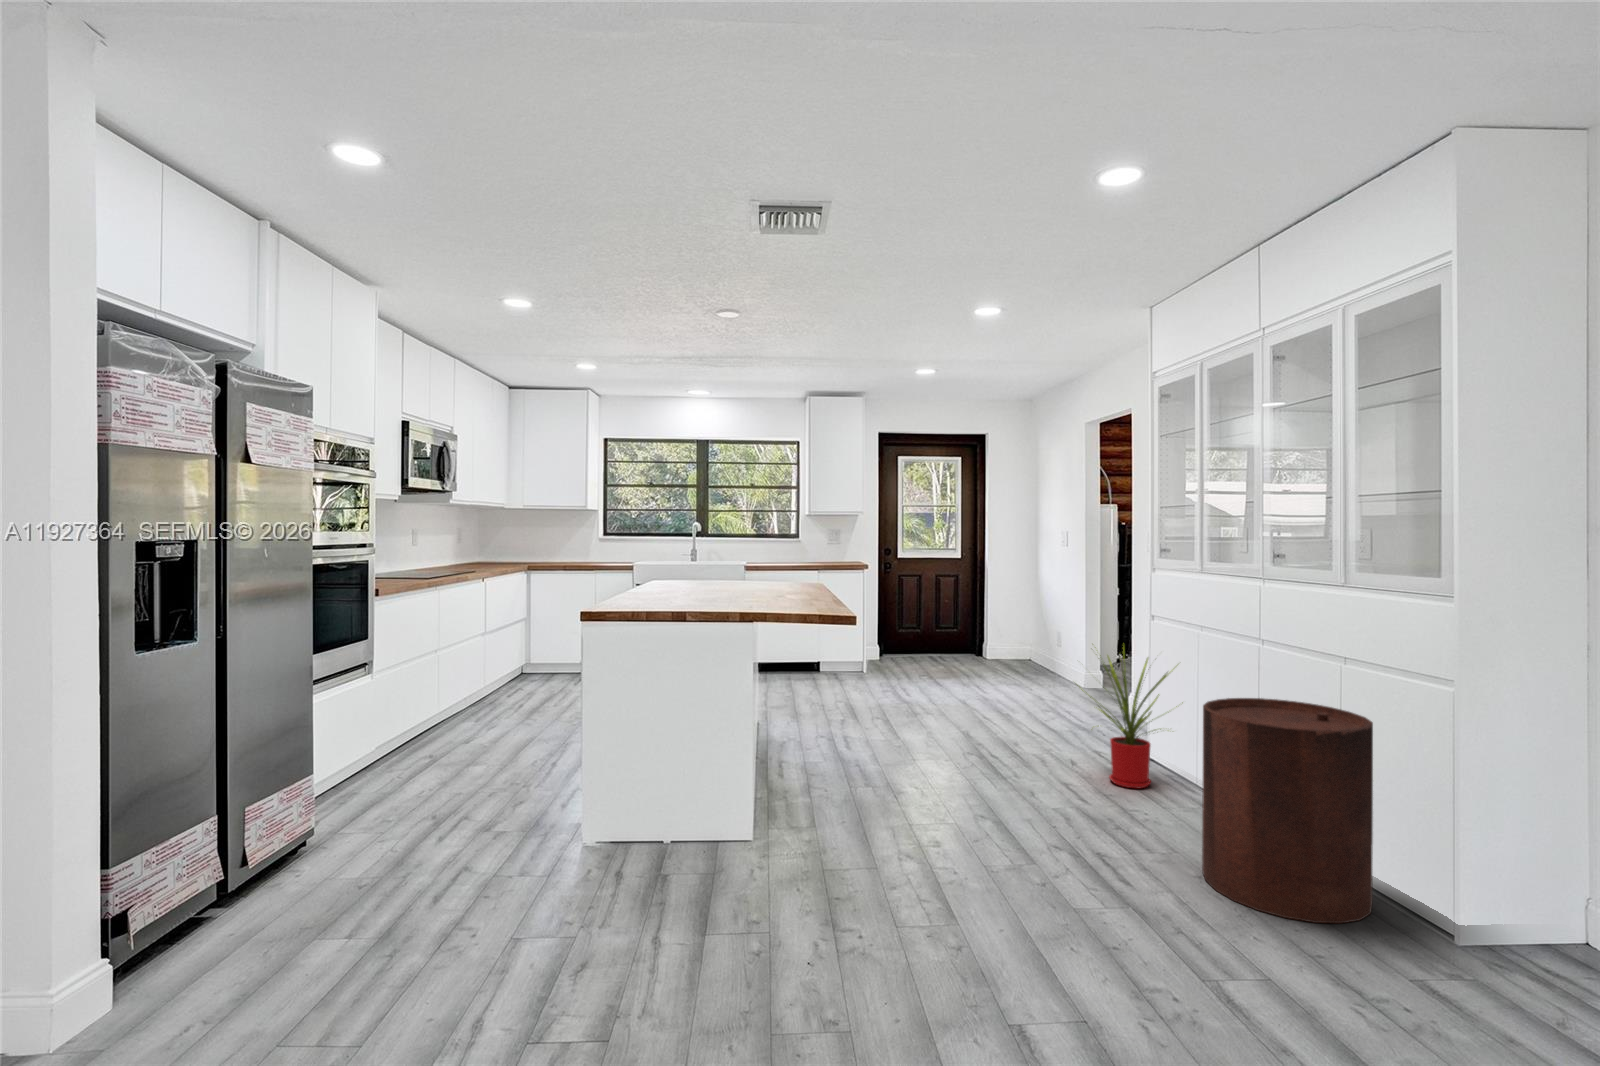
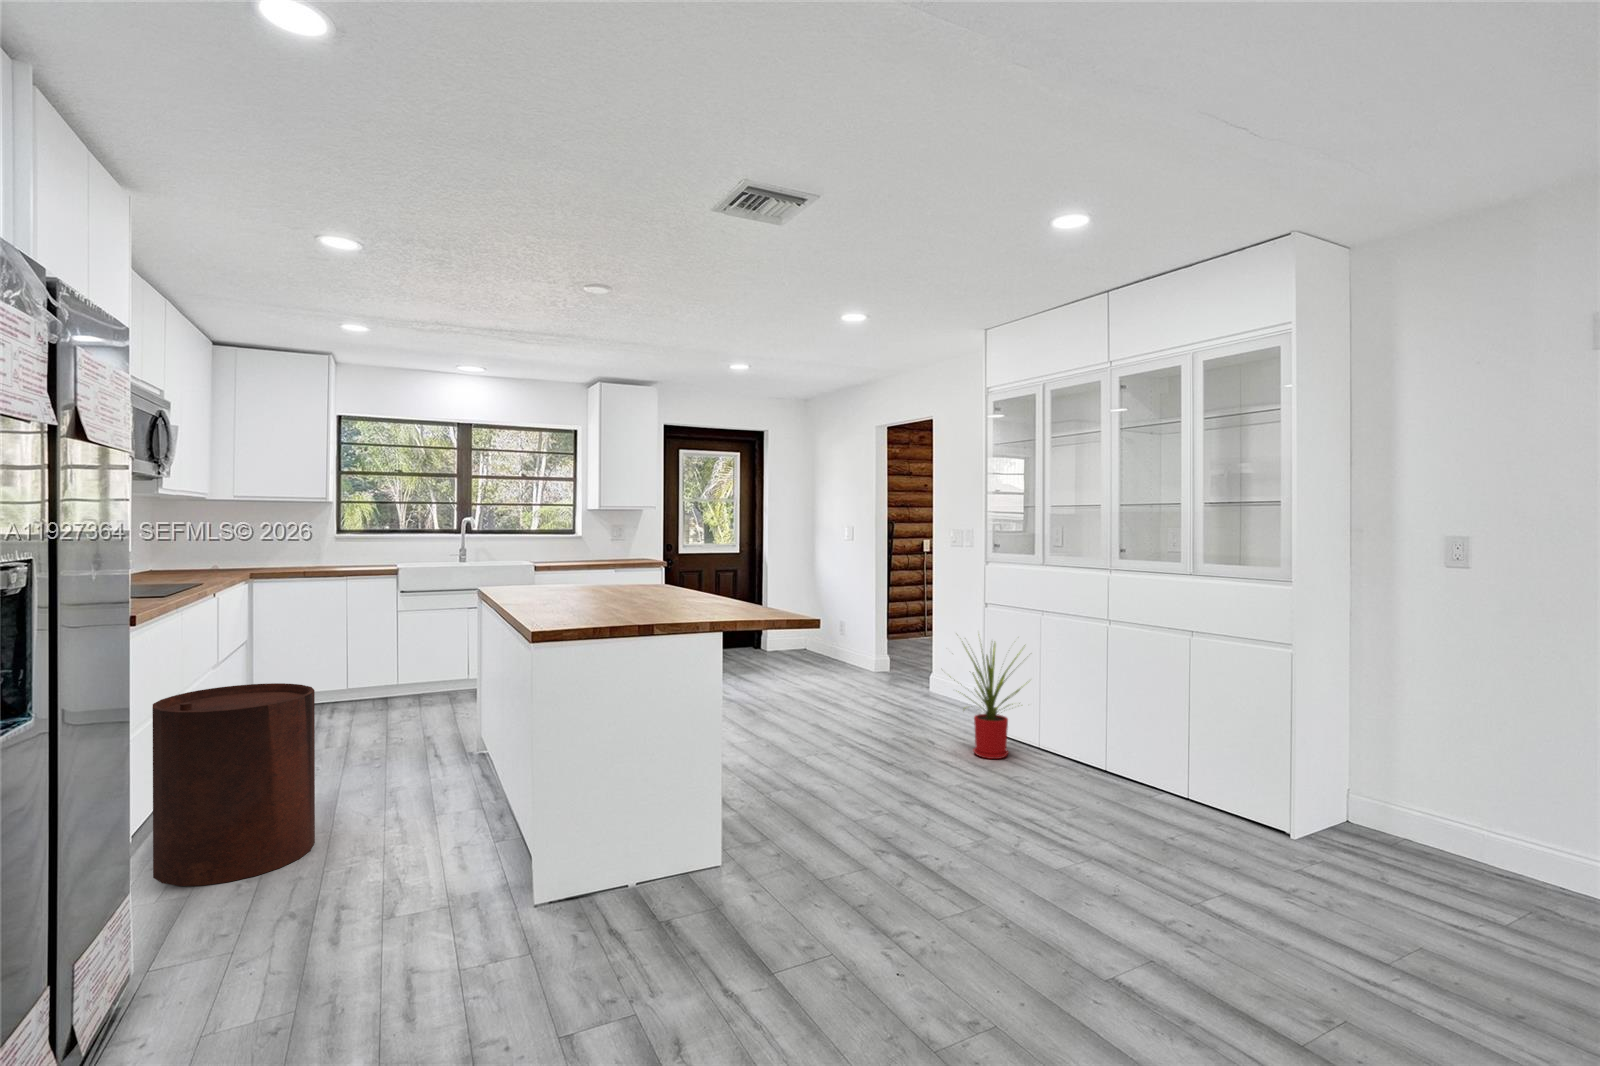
trash can: present [1202,698,1373,923] -> present [152,683,315,886]

